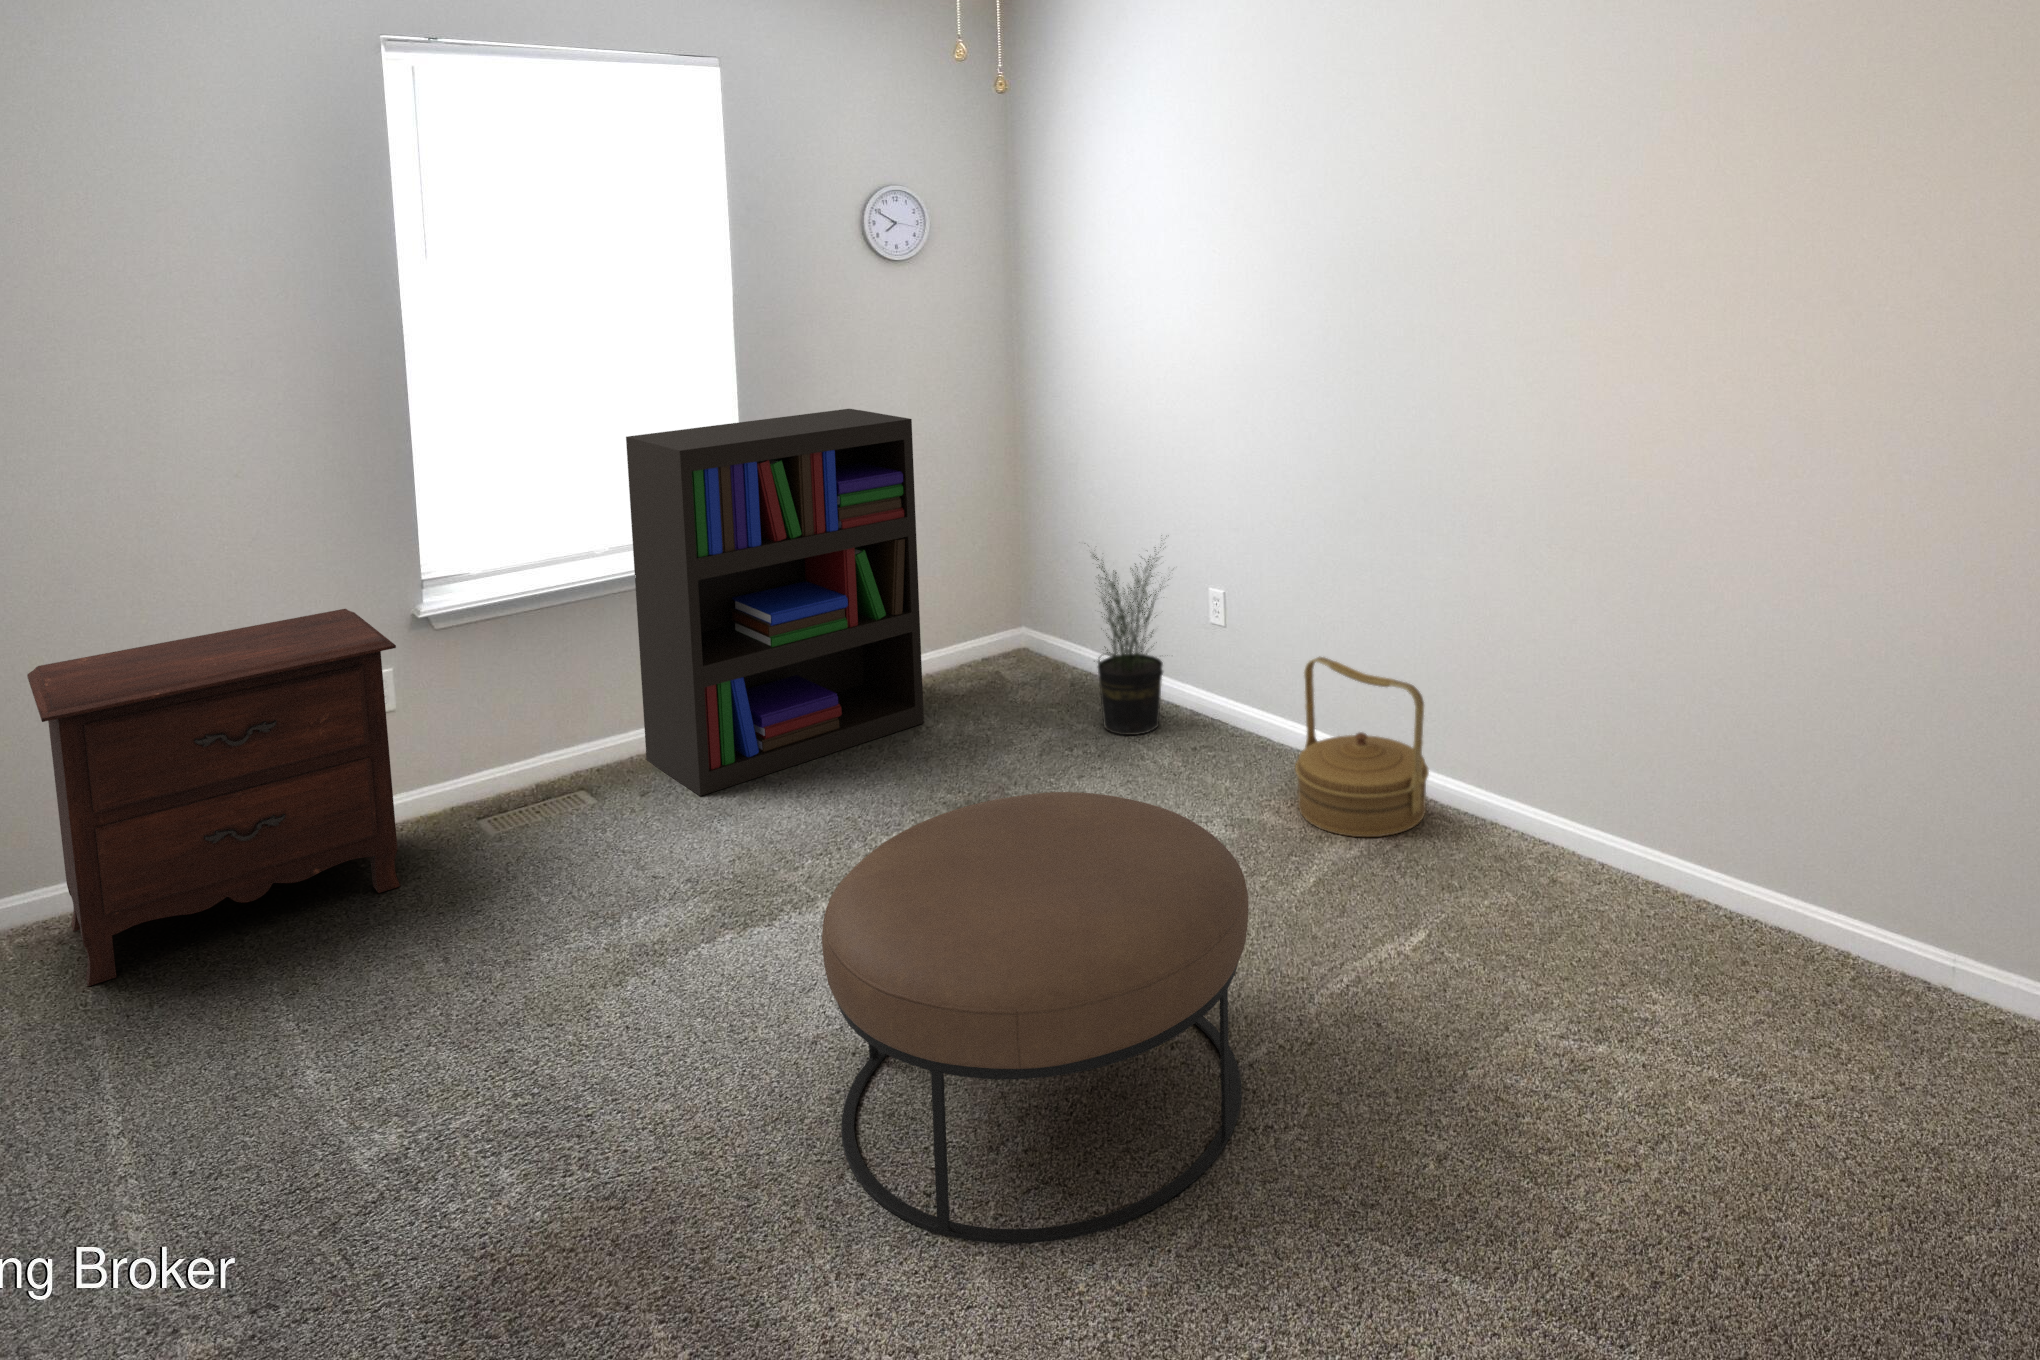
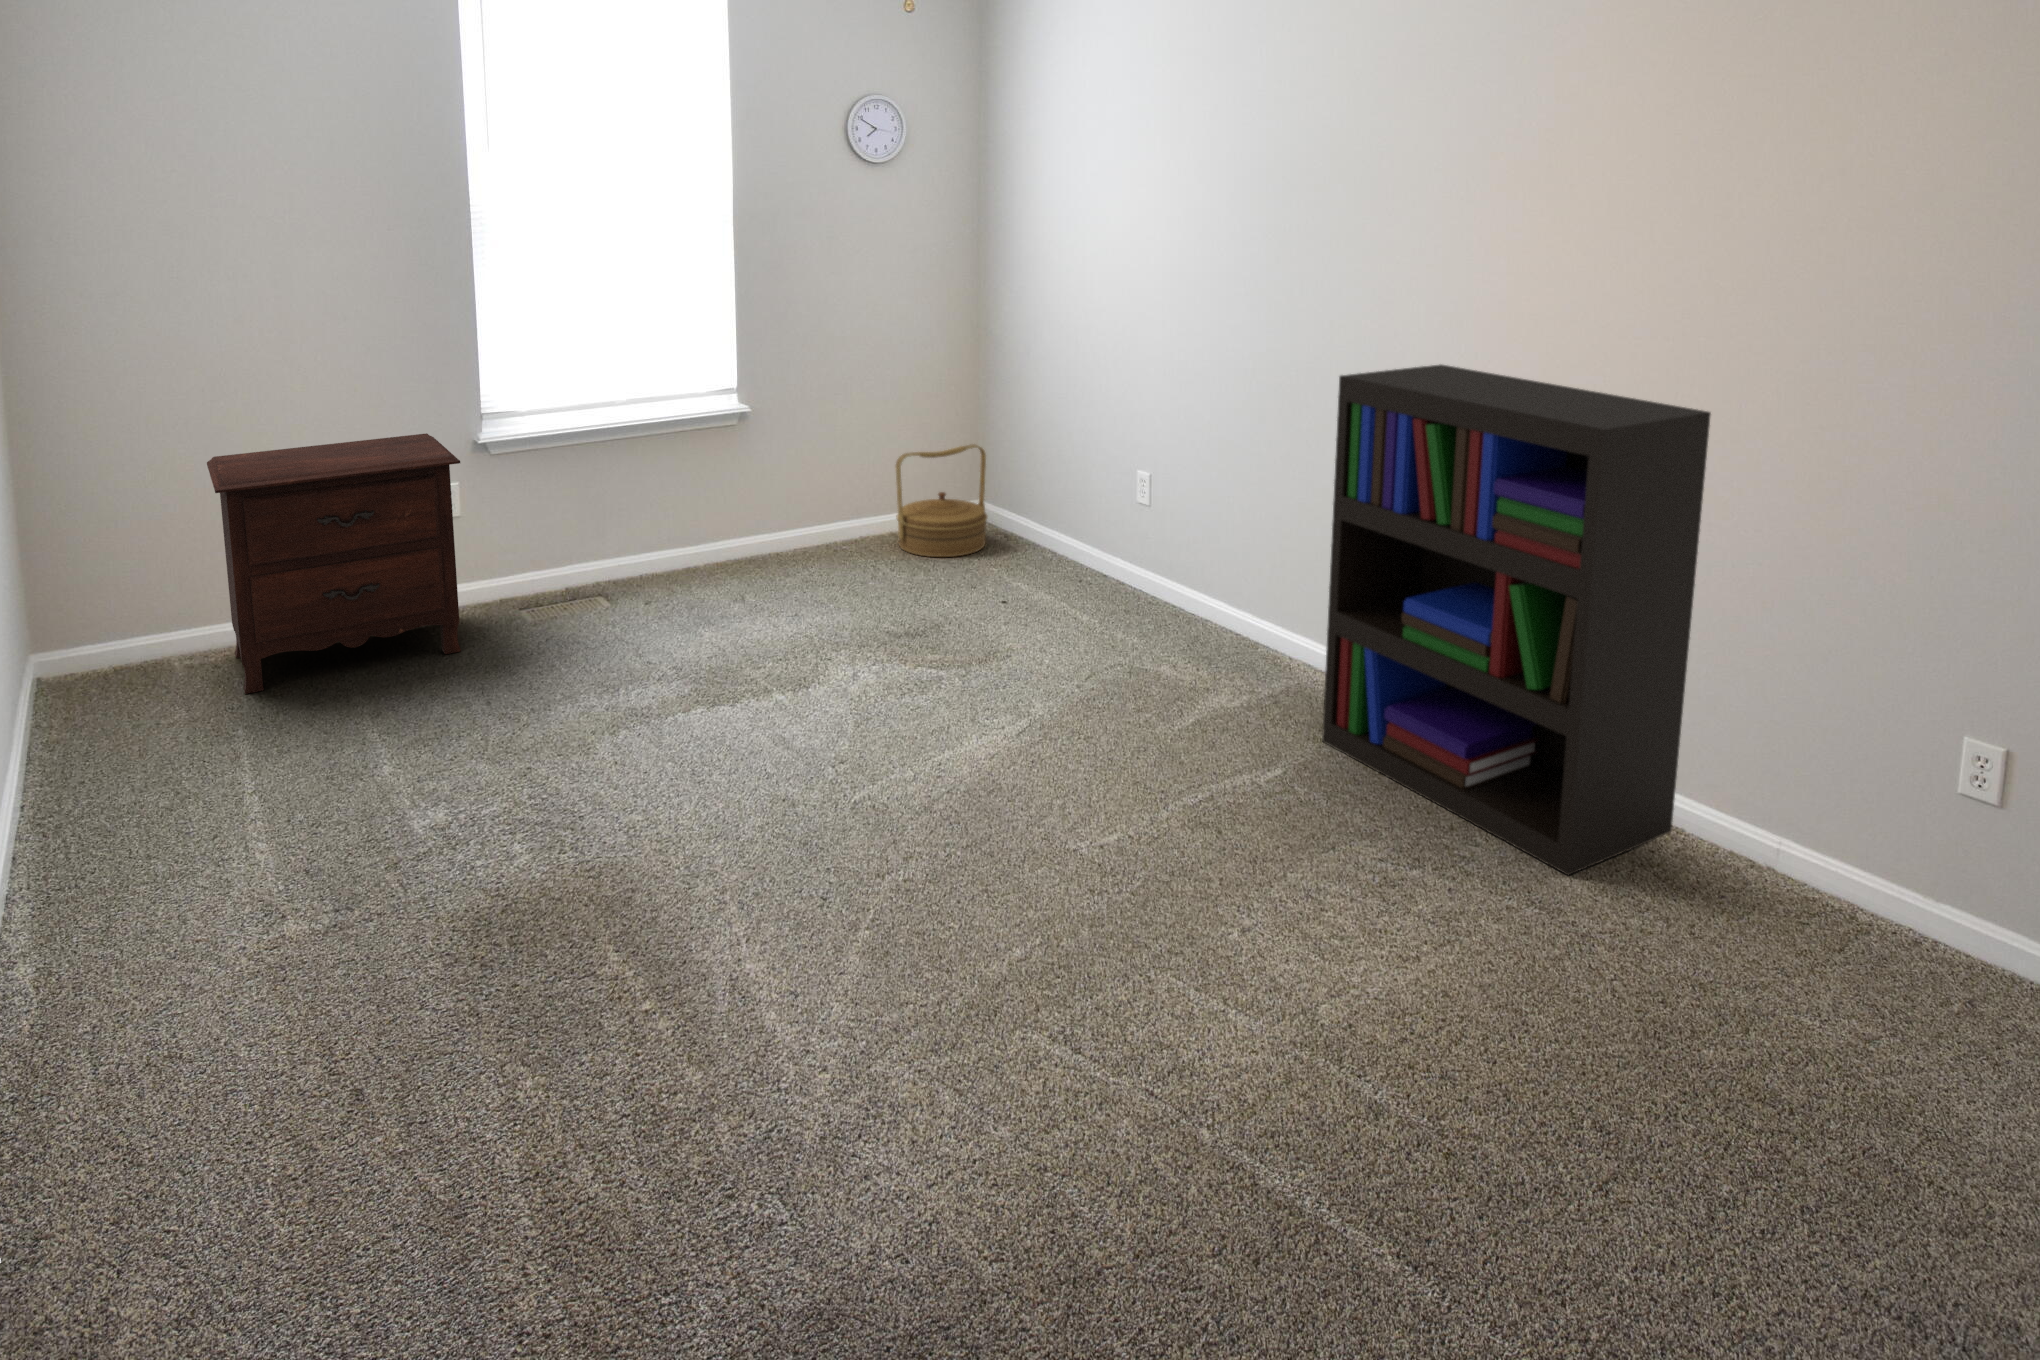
bookshelf: present [626,409,924,796] -> present [1322,365,1711,875]
potted plant: present [1093,547,1169,735] -> none [1019,421,1105,596]
woven basket: present [1295,657,1429,837] -> present [896,444,987,557]
ottoman: present [822,792,1249,1243] -> none [752,611,1099,942]

